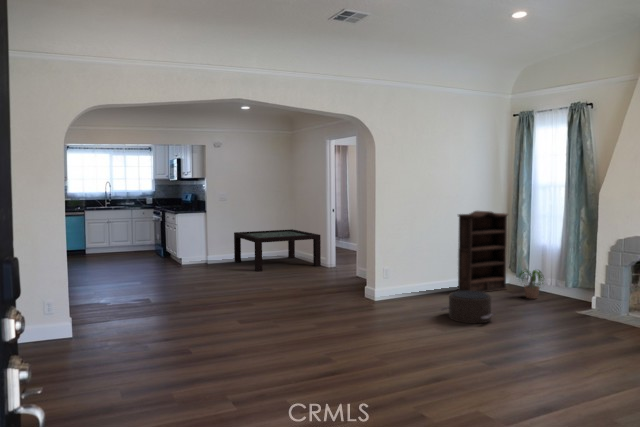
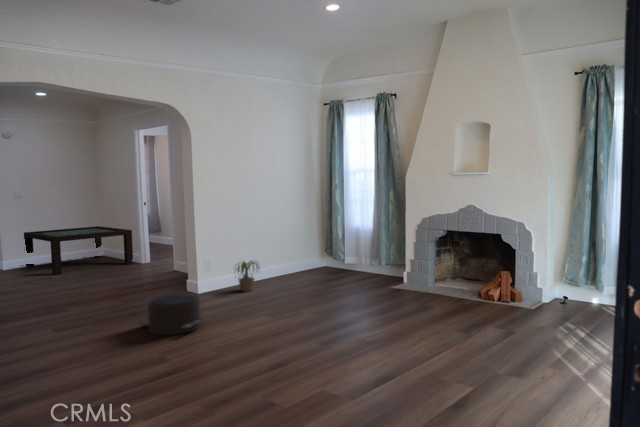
bookshelf: present [457,211,508,292] -> none [278,197,326,280]
potted plant: present [519,270,543,299] -> present [237,261,259,291]
pouf: present [441,291,495,323] -> present [139,294,203,335]

